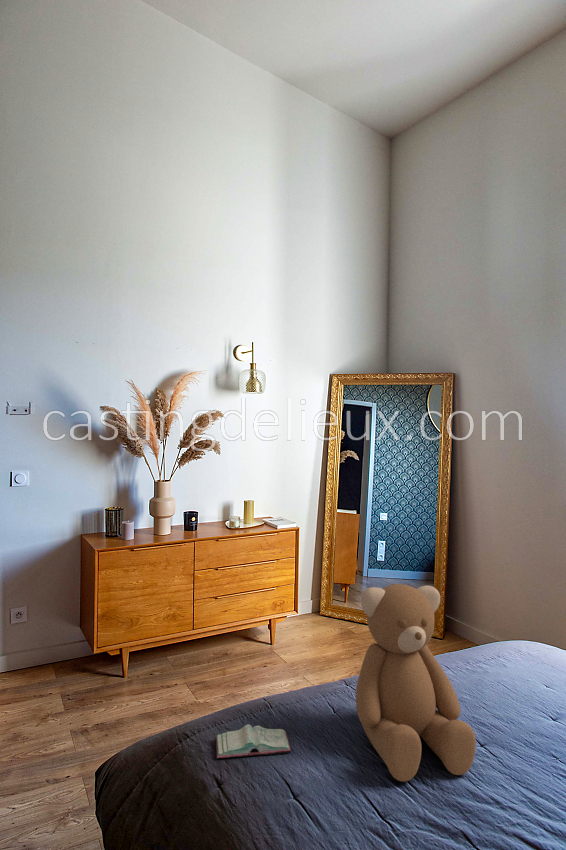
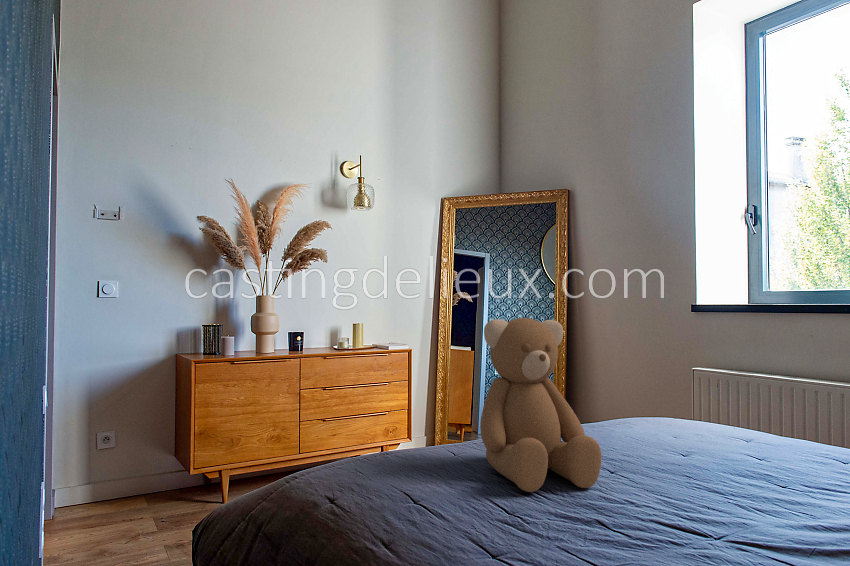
book: present [215,724,291,758] -> none [336,459,415,485]

